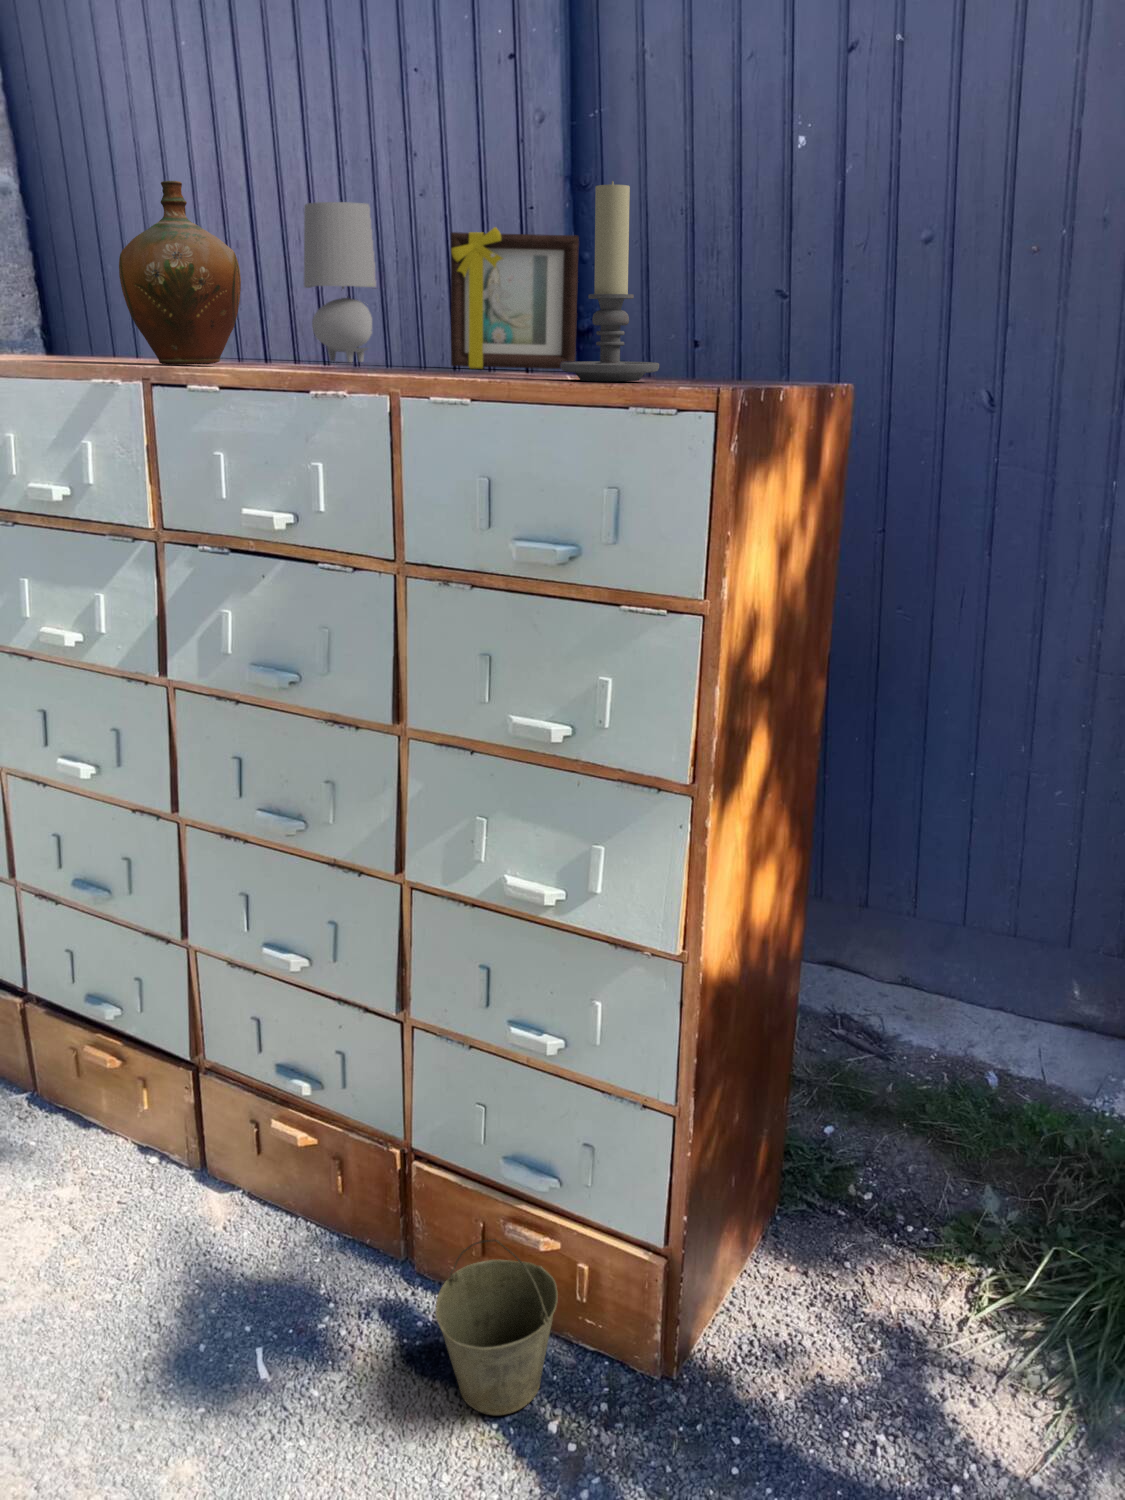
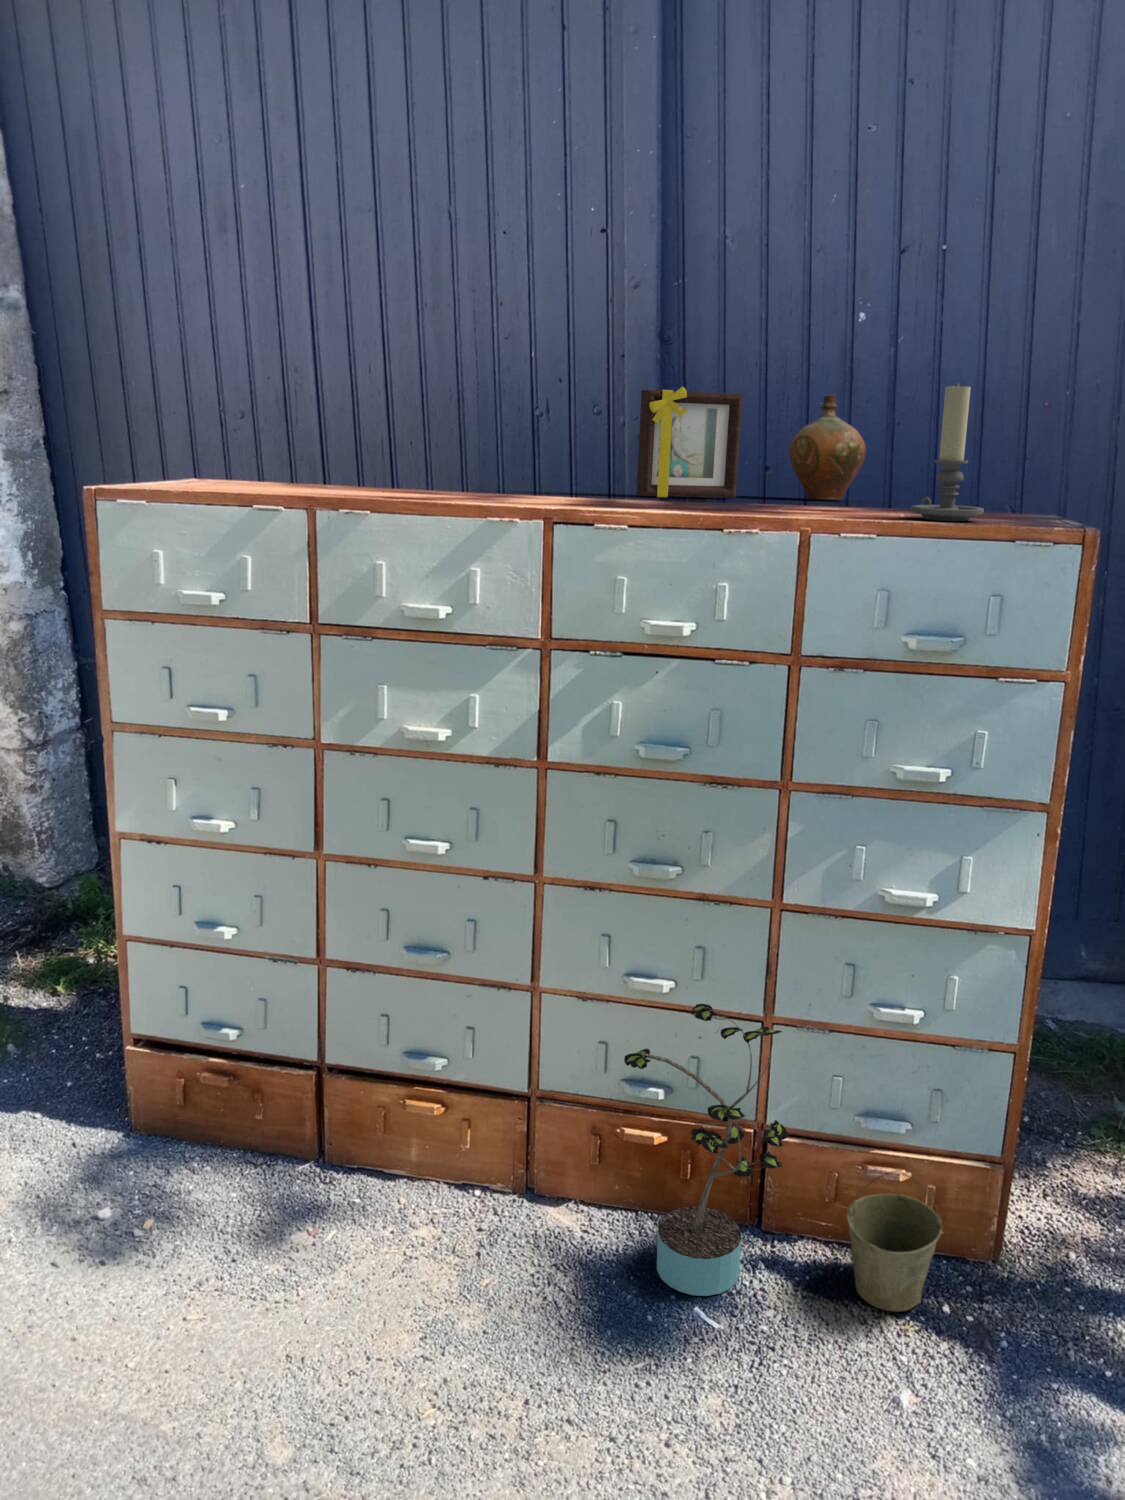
ceramic jug: present [119,181,241,365] -> present [789,395,866,500]
table lamp: present [304,202,376,362] -> none [437,353,507,487]
potted plant: none [186,990,386,1340] -> present [624,1004,788,1296]

